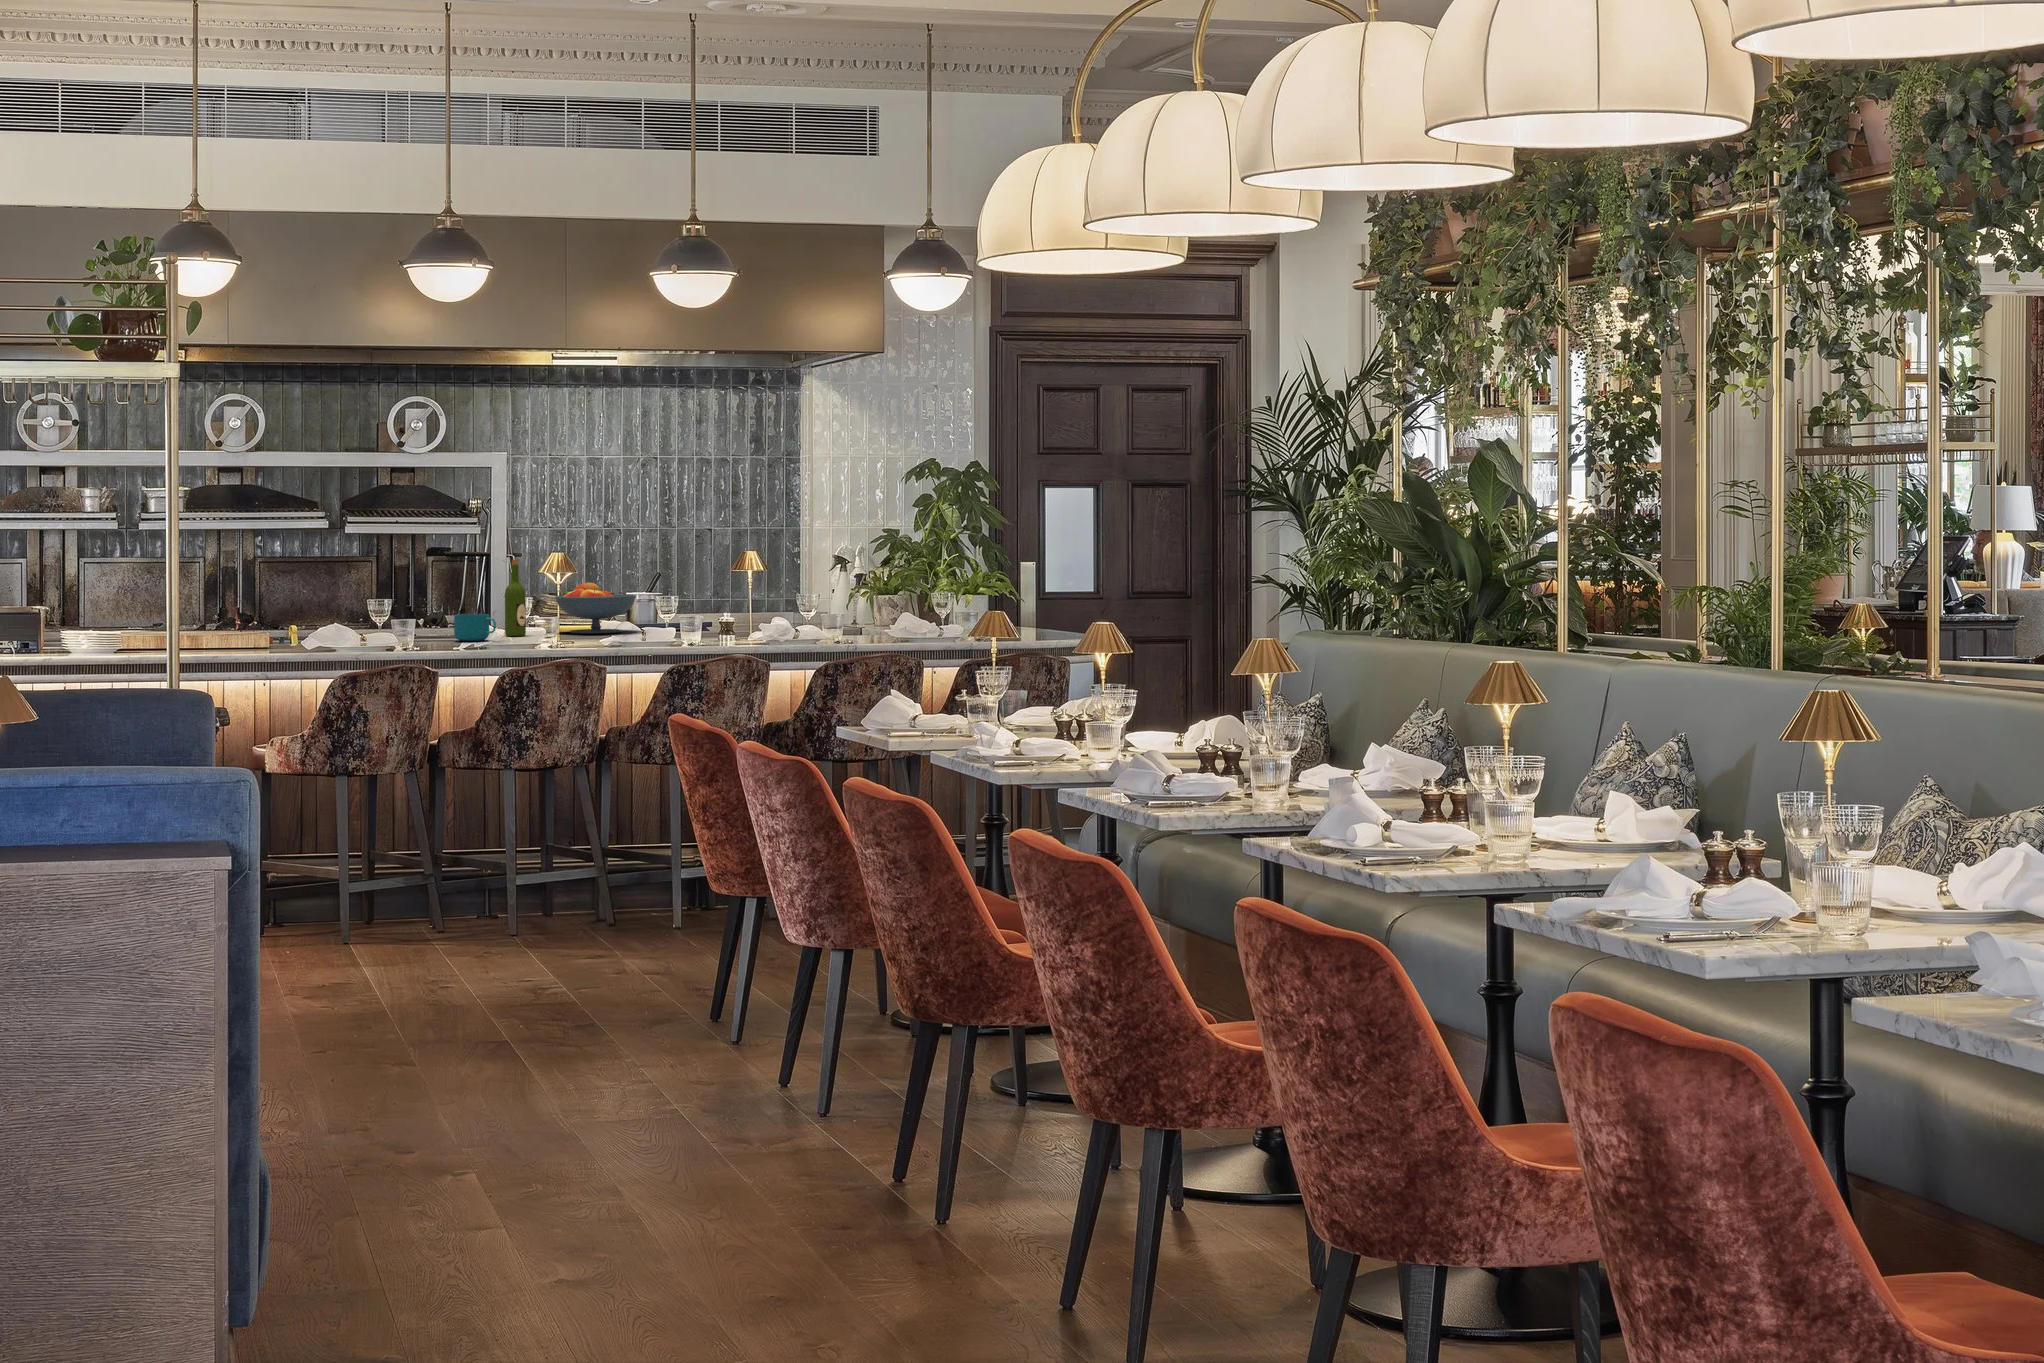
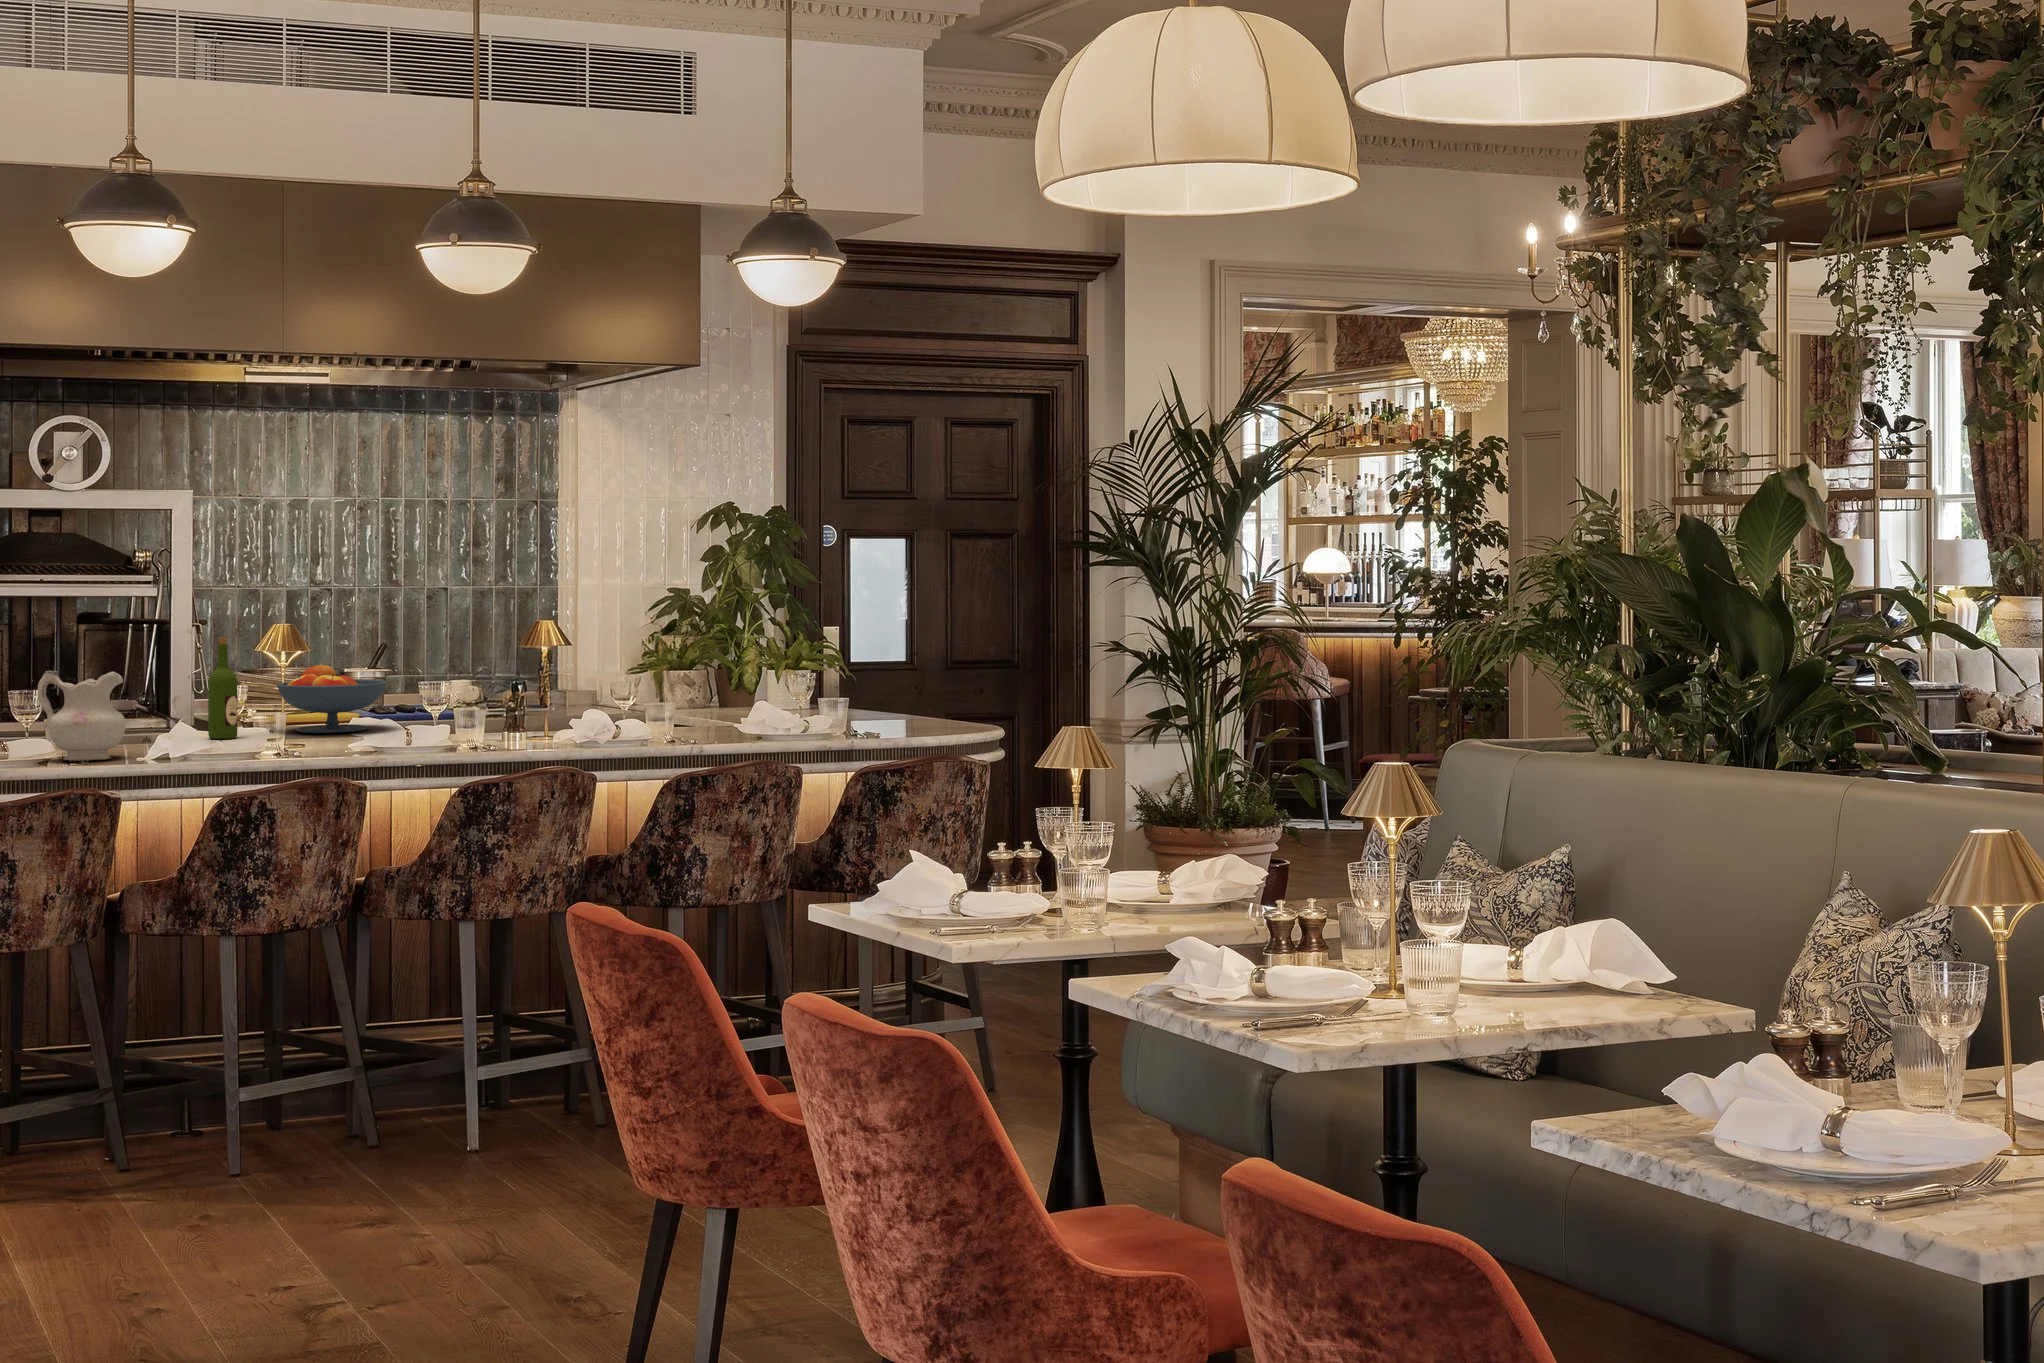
ceramic pitcher: none [382,580,442,646] -> present [38,671,126,760]
cup: present [454,614,496,641] -> none [140,712,200,749]

